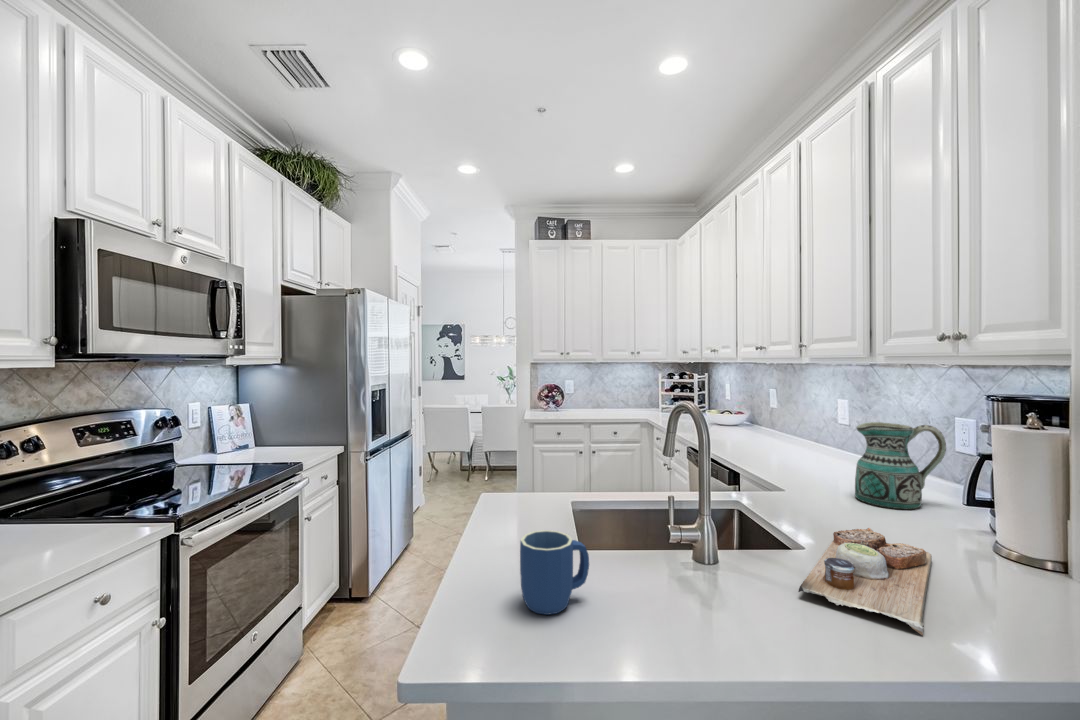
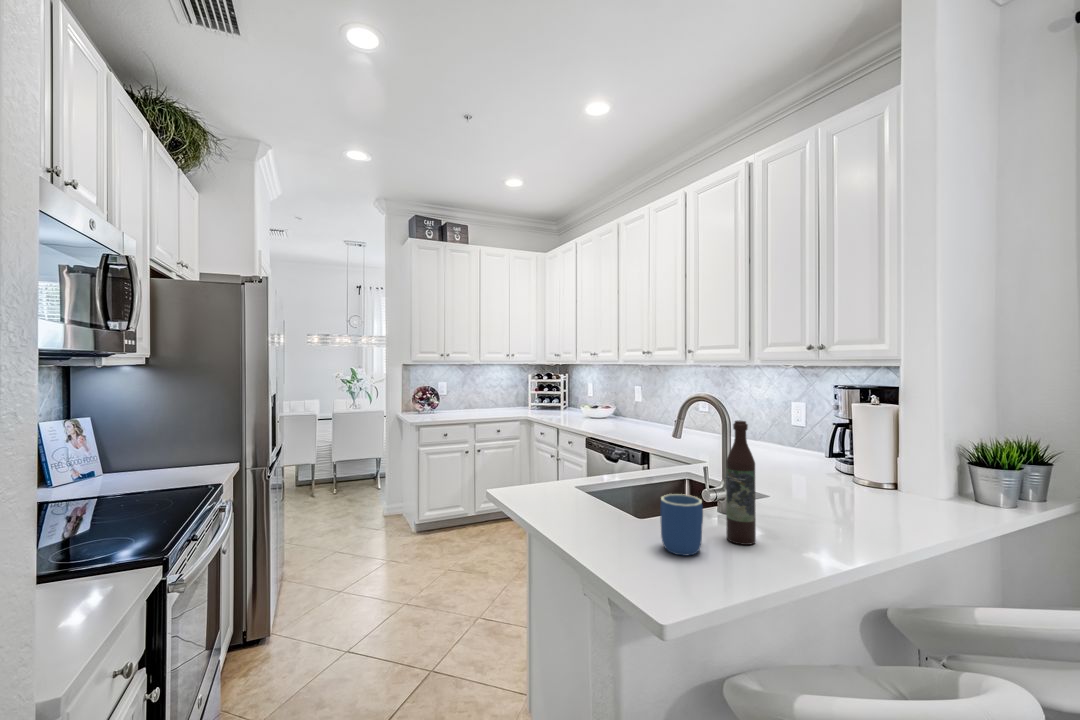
ceramic pitcher: present [855,422,946,509] -> none [752,406,804,465]
wine bottle: none [625,442,664,618] -> present [726,420,756,545]
cutting board: present [798,528,932,635] -> none [780,475,880,525]

